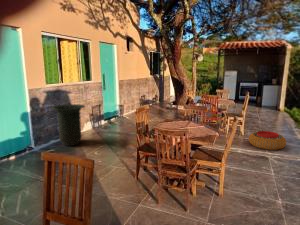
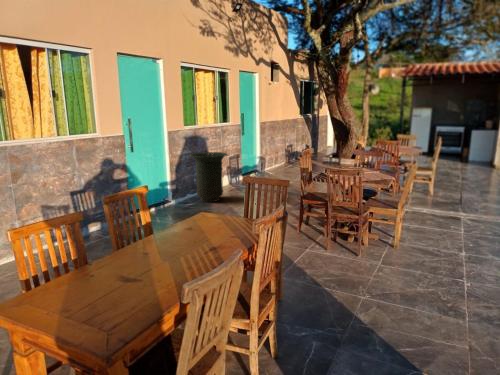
pouf: present [249,131,286,150] -> none [438,188,488,210]

